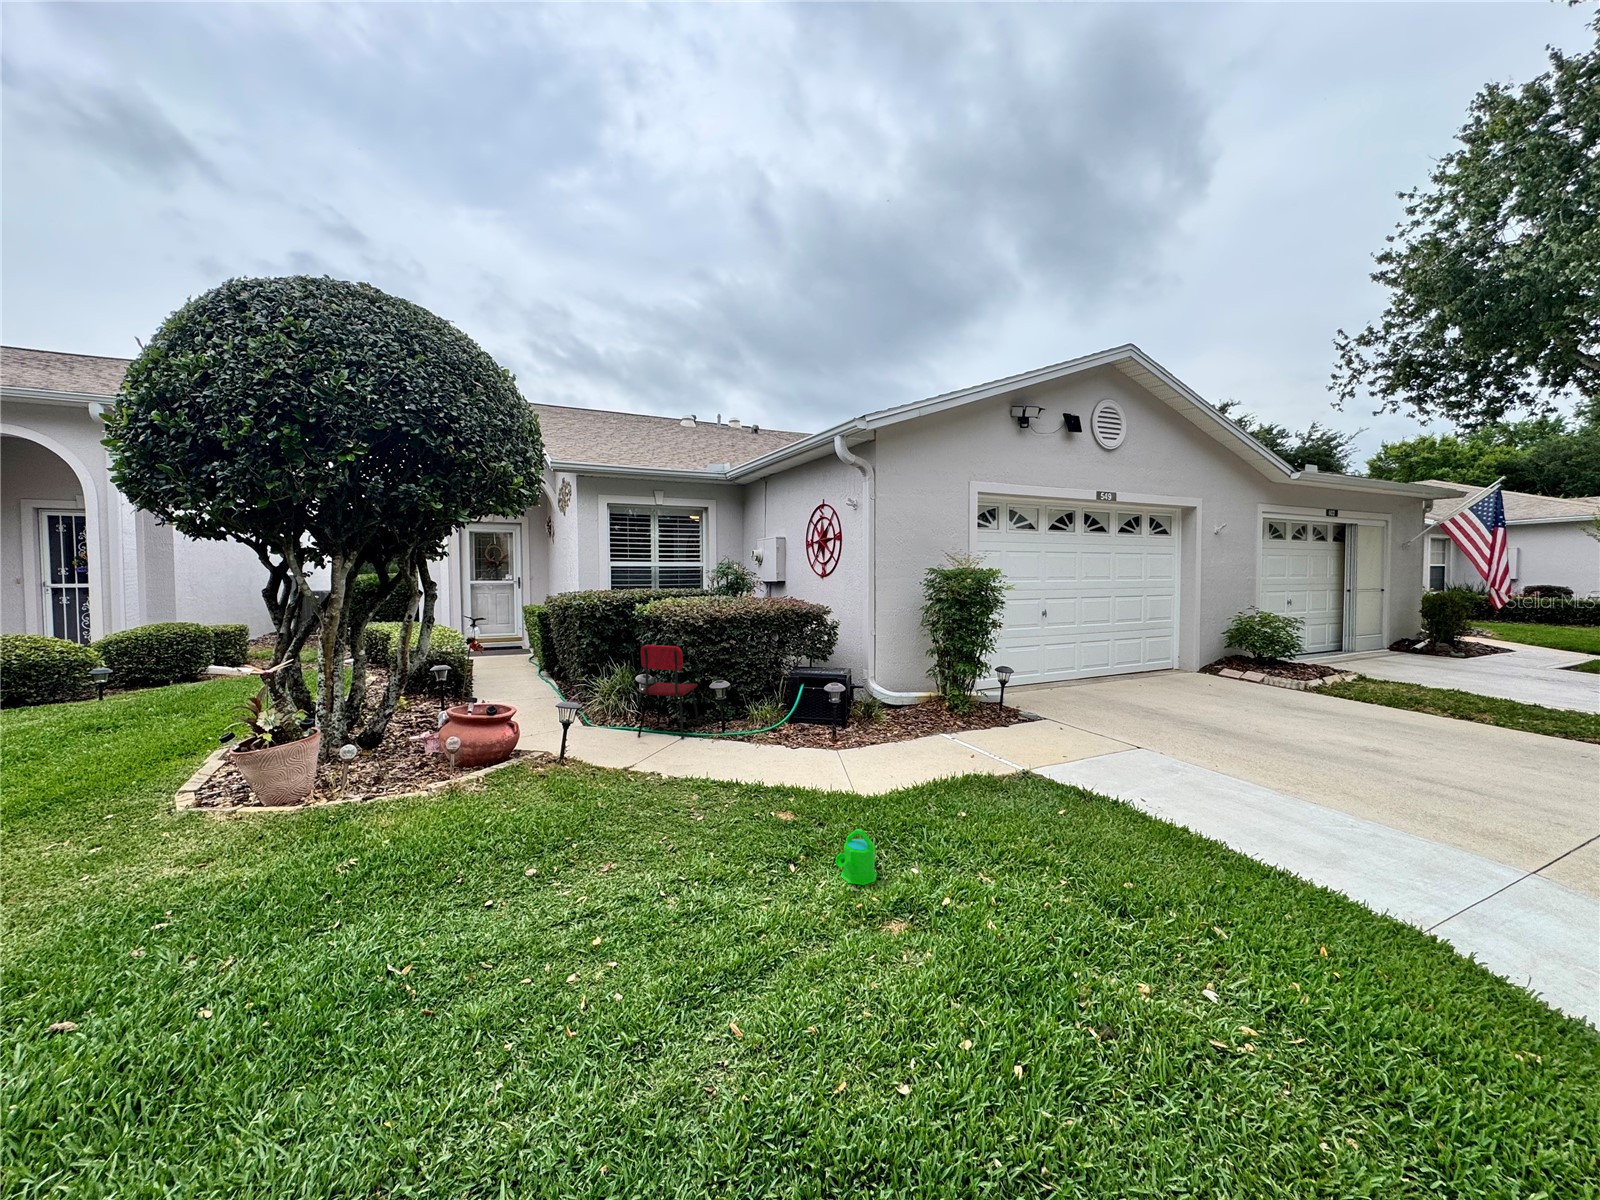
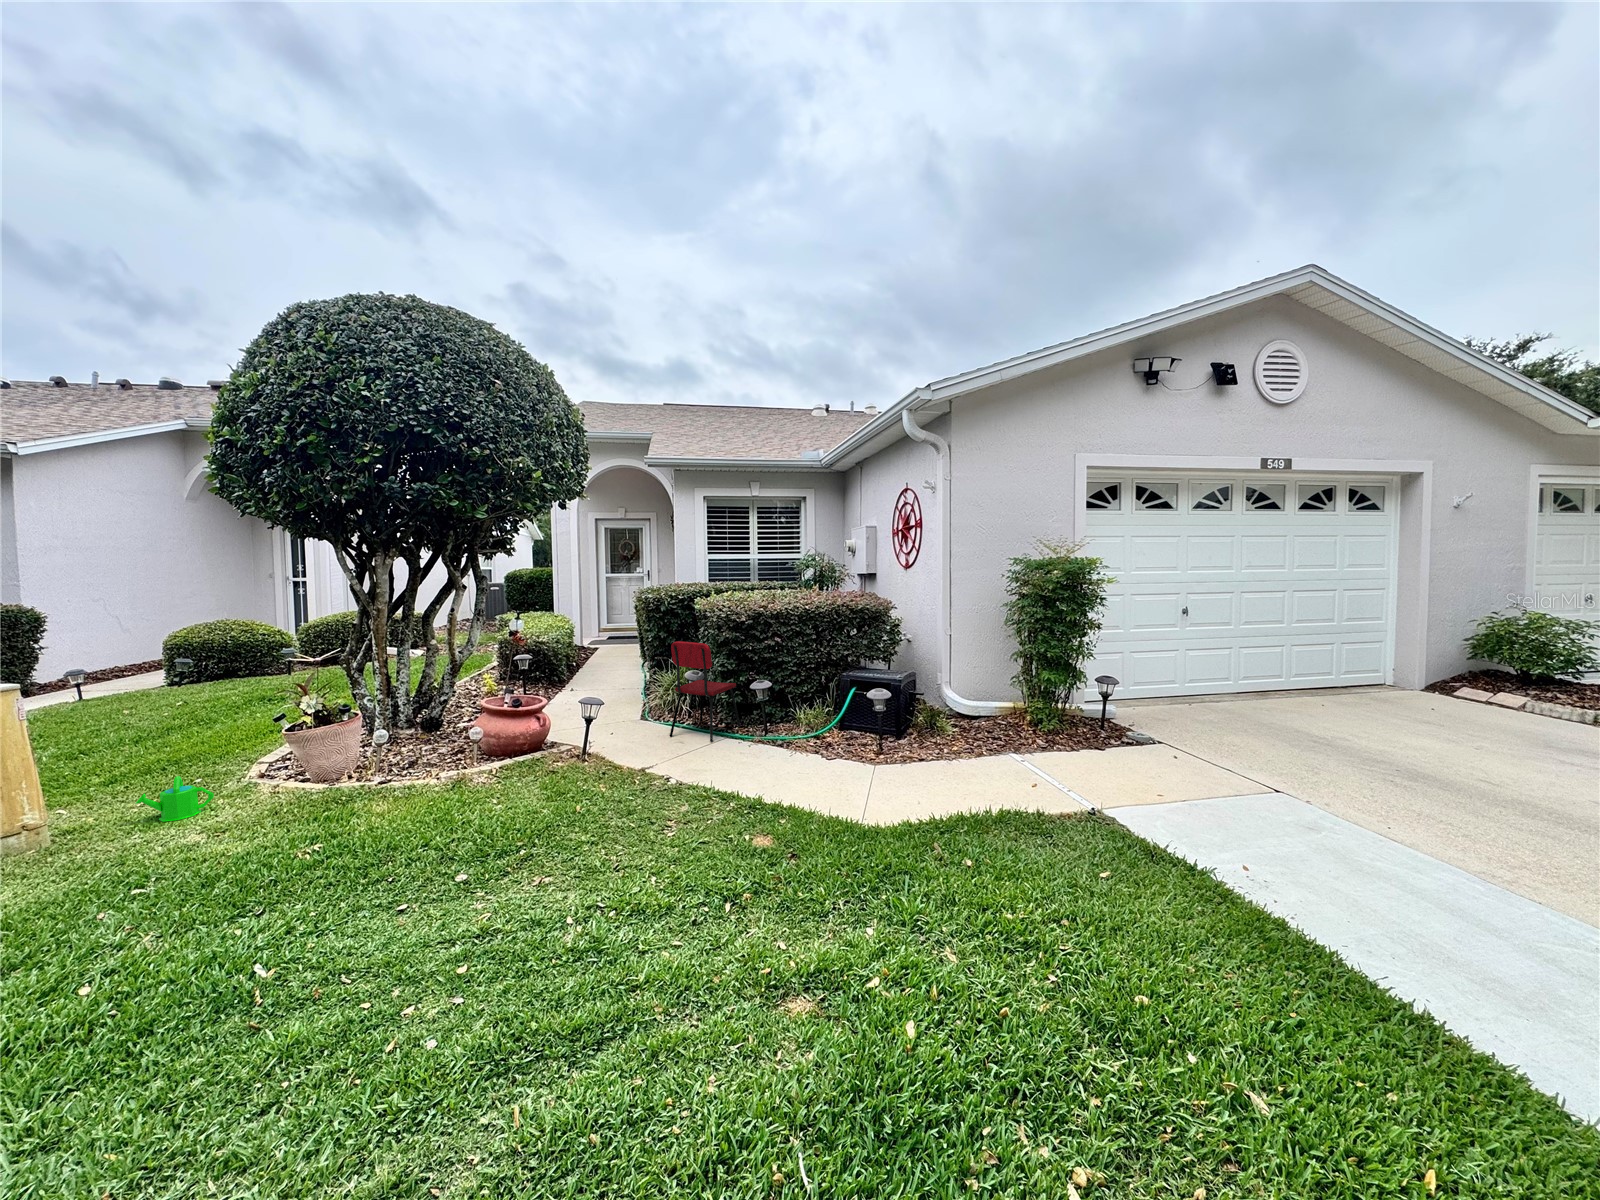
watering can: present [836,829,877,885] -> present [135,776,214,822]

